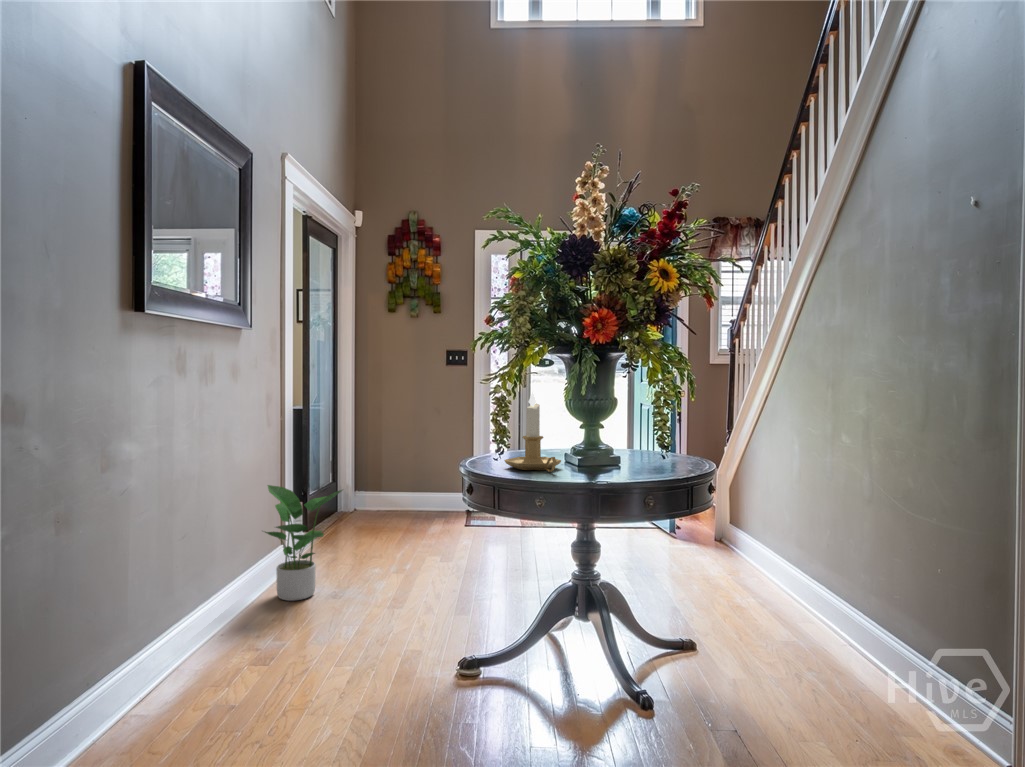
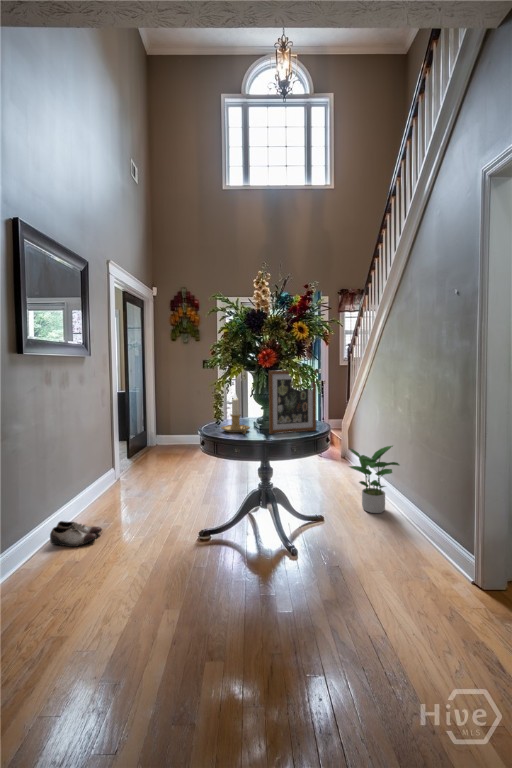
picture frame: none [599,351,690,473] -> present [269,370,316,434]
potted plant: present [265,485,342,601] -> present [349,446,399,513]
shoe: none [172,637,270,686] -> present [50,521,102,547]

